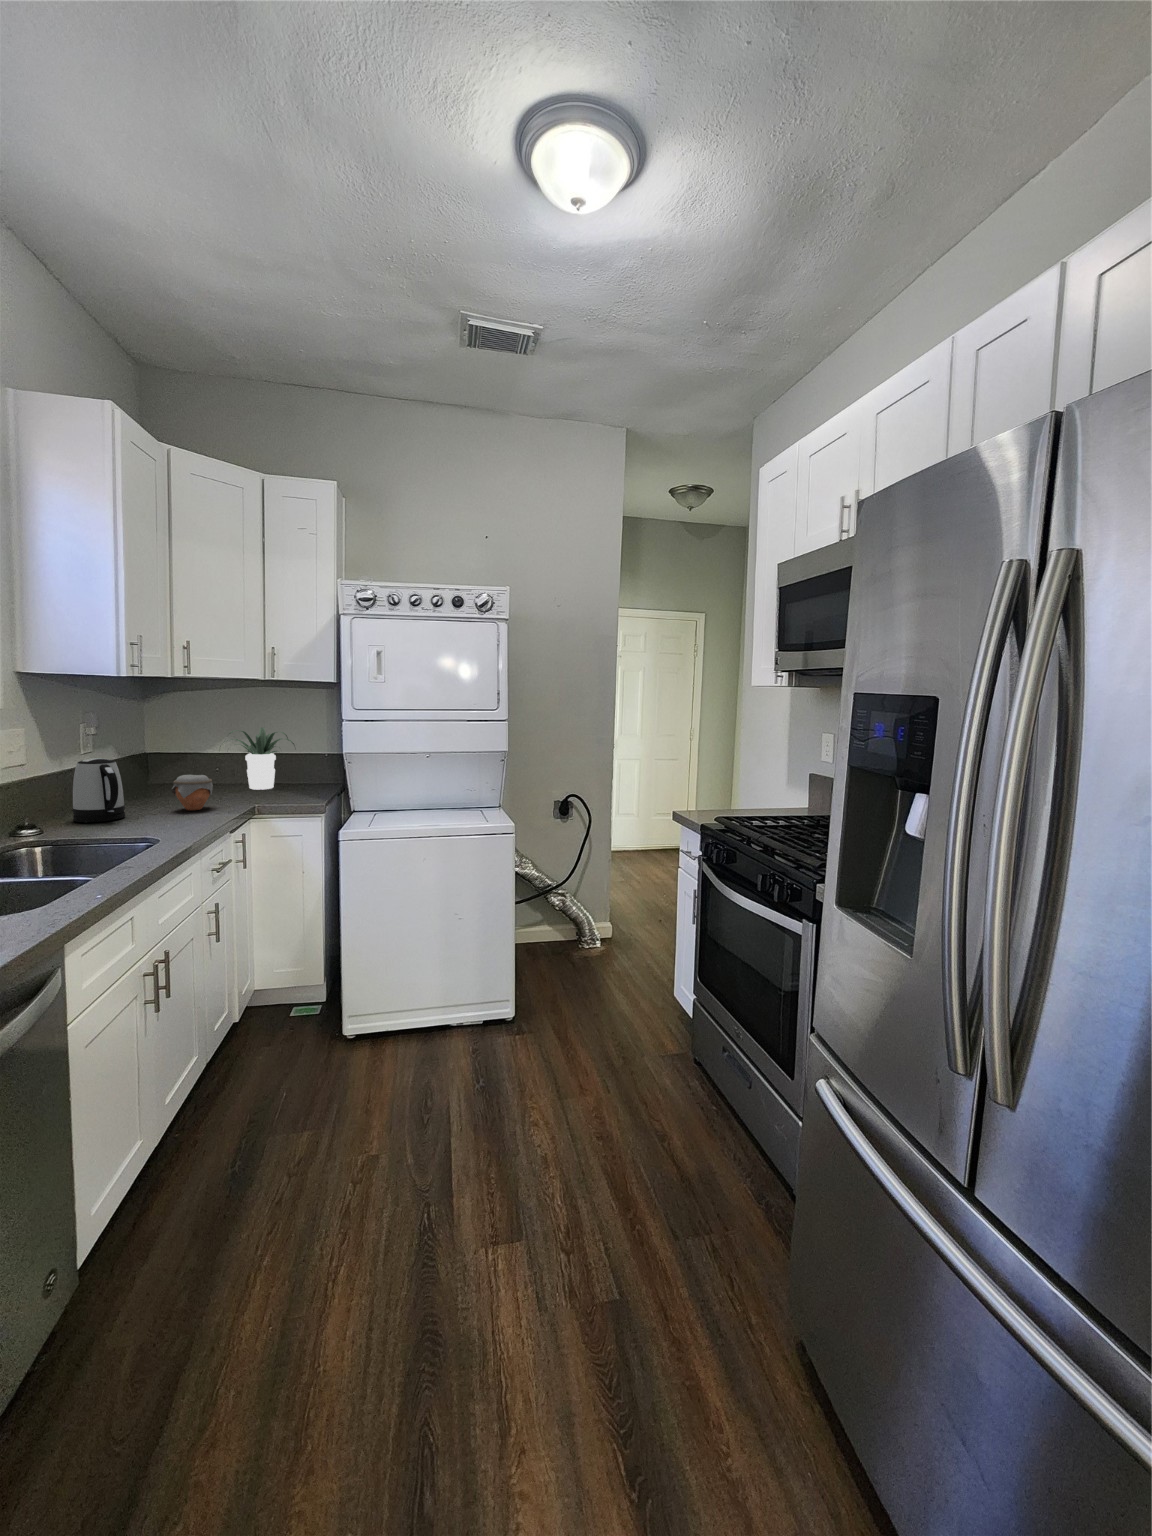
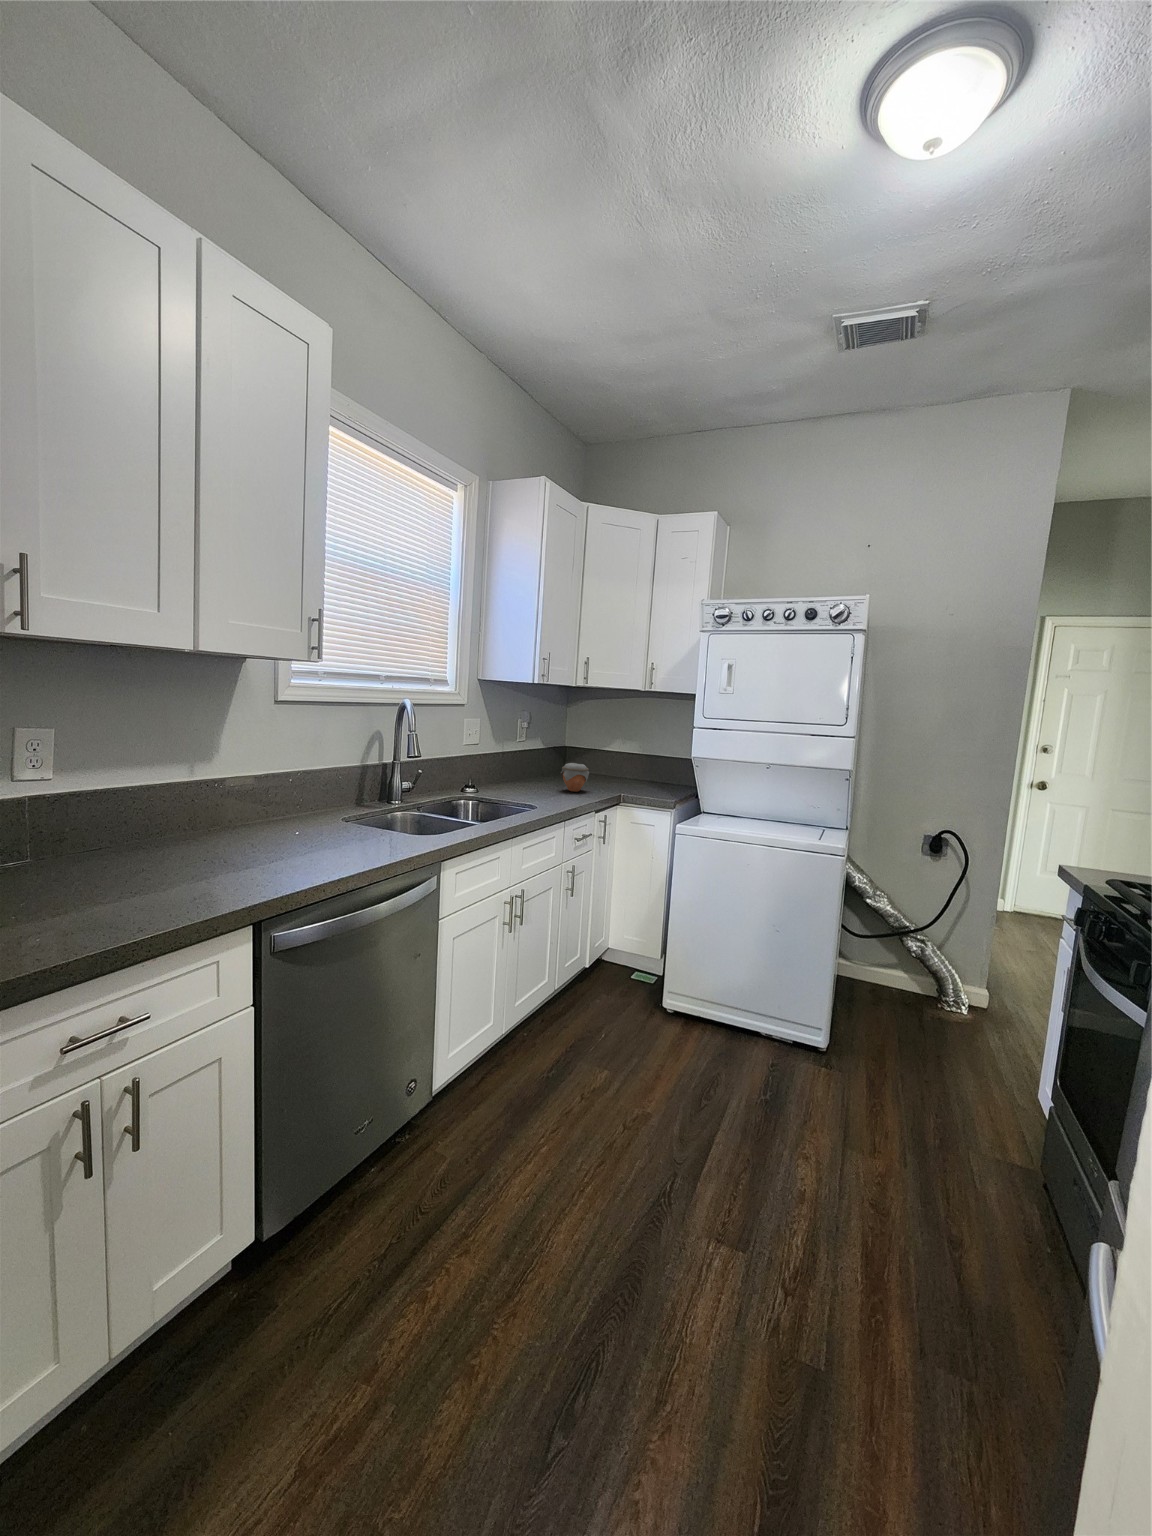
potted plant: present [231,728,294,790] -> none [604,730,664,782]
kettle: present [73,758,125,822] -> none [499,744,529,791]

